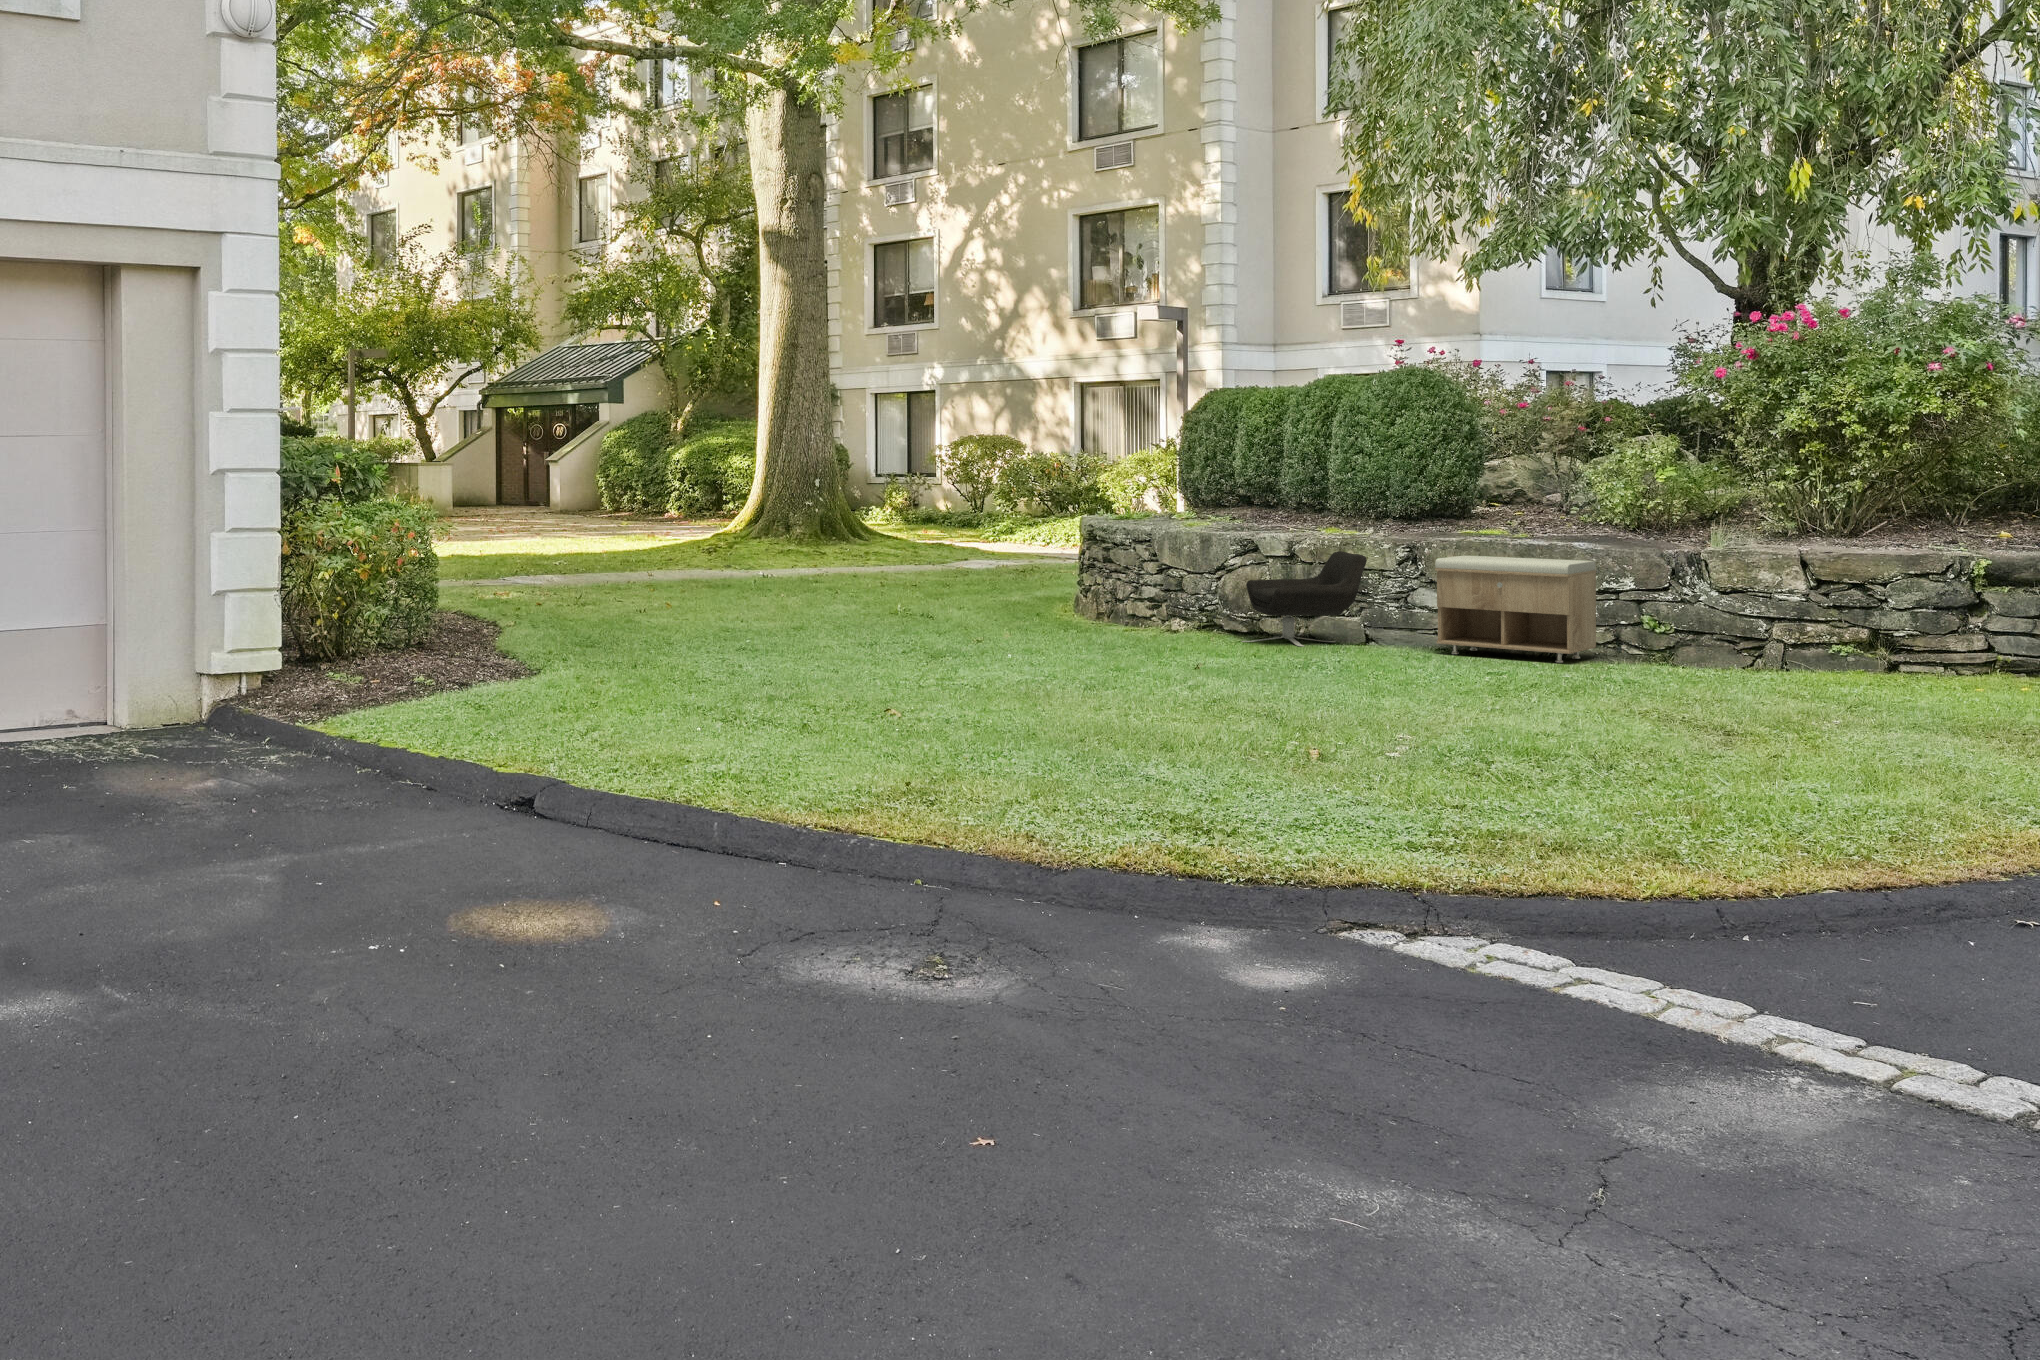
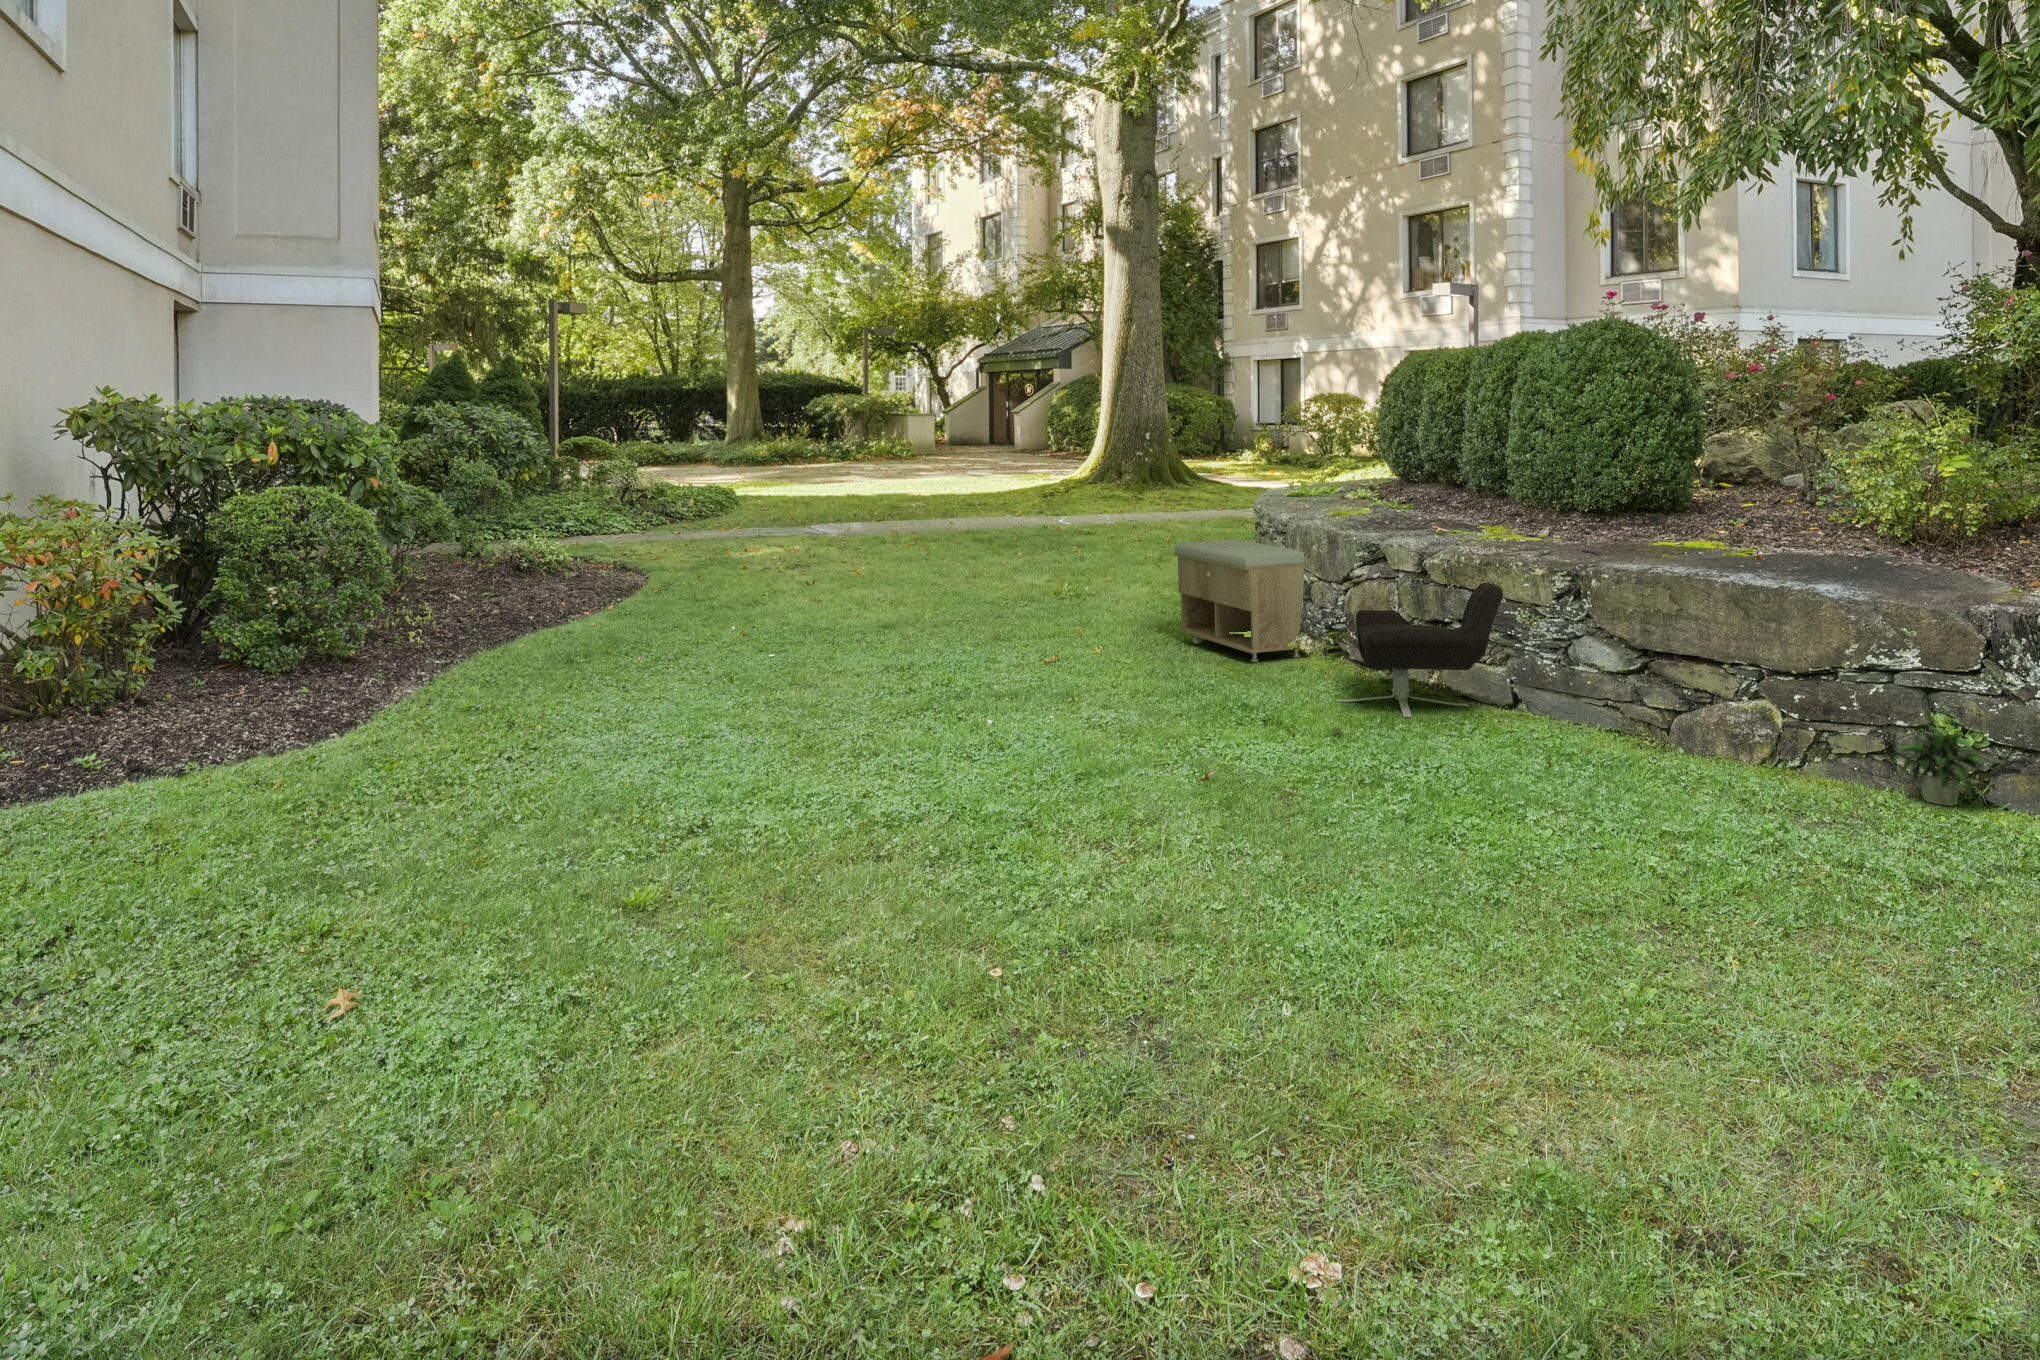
storage bench: present [1435,555,1596,663] -> present [1174,539,1304,662]
potted plant: none [1624,619,1676,666] -> present [1895,725,1984,805]

